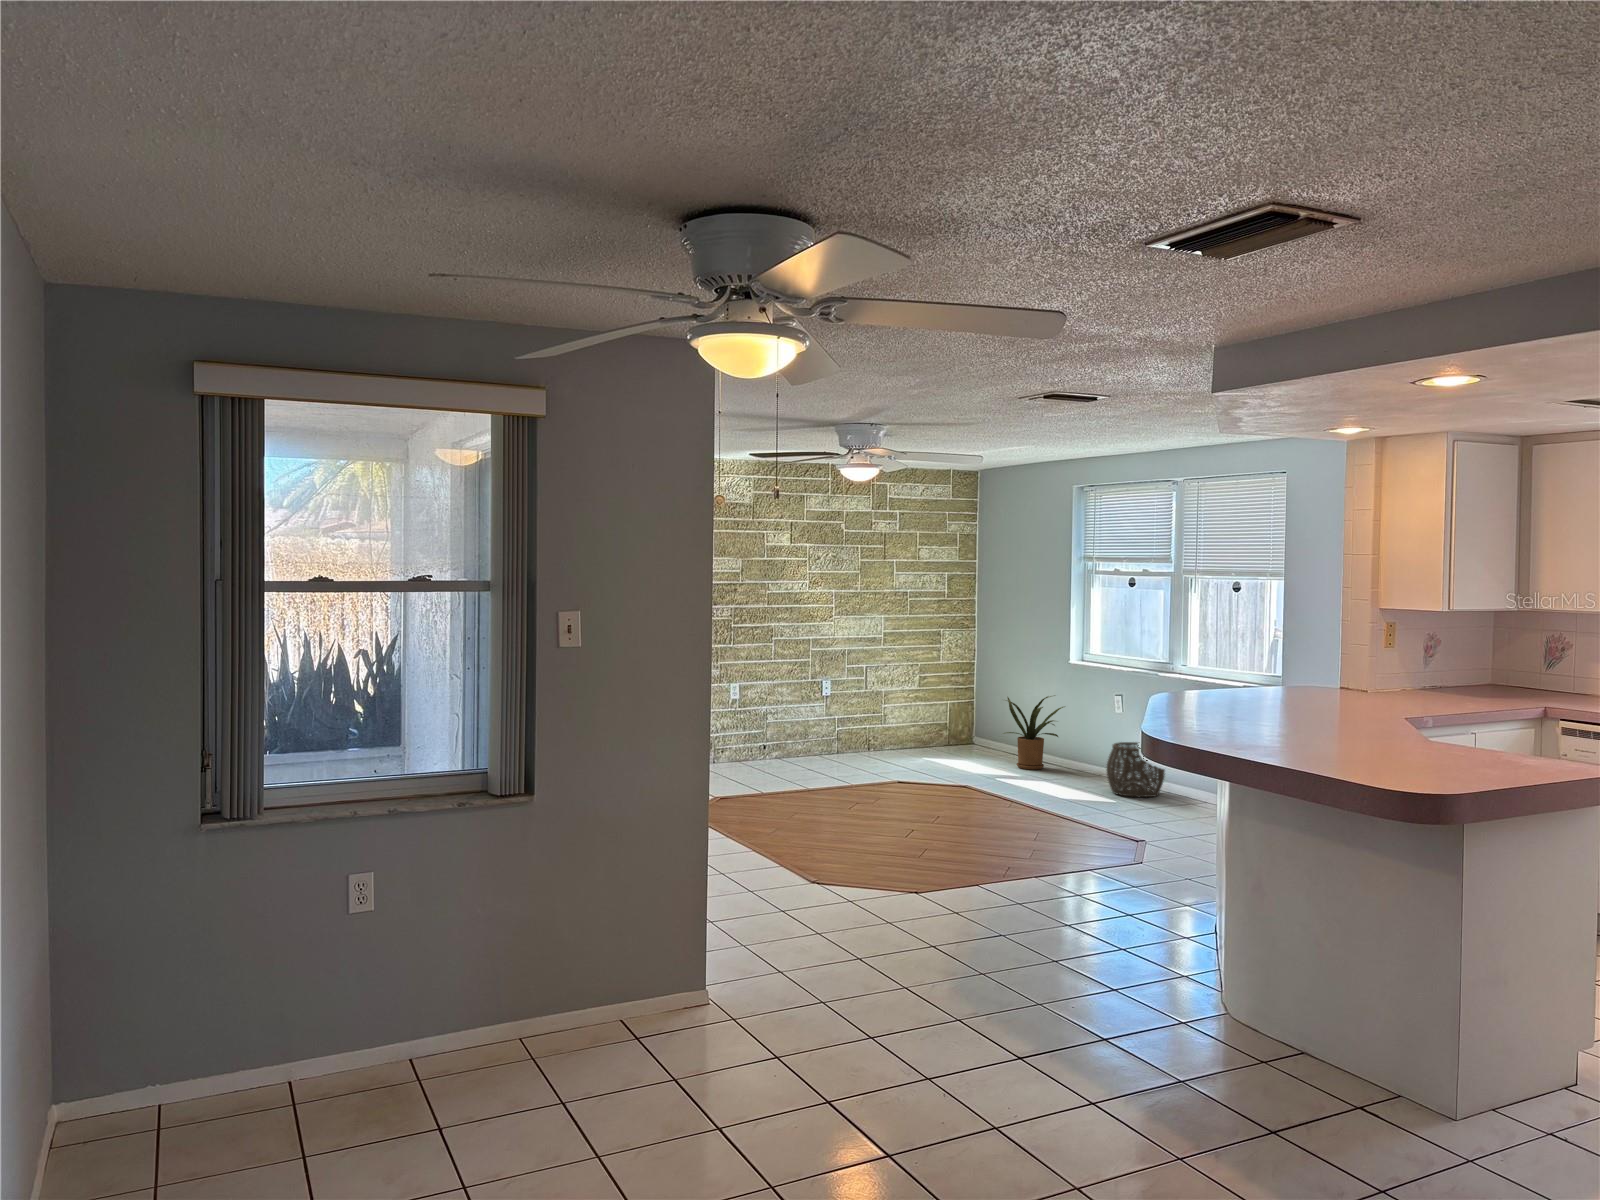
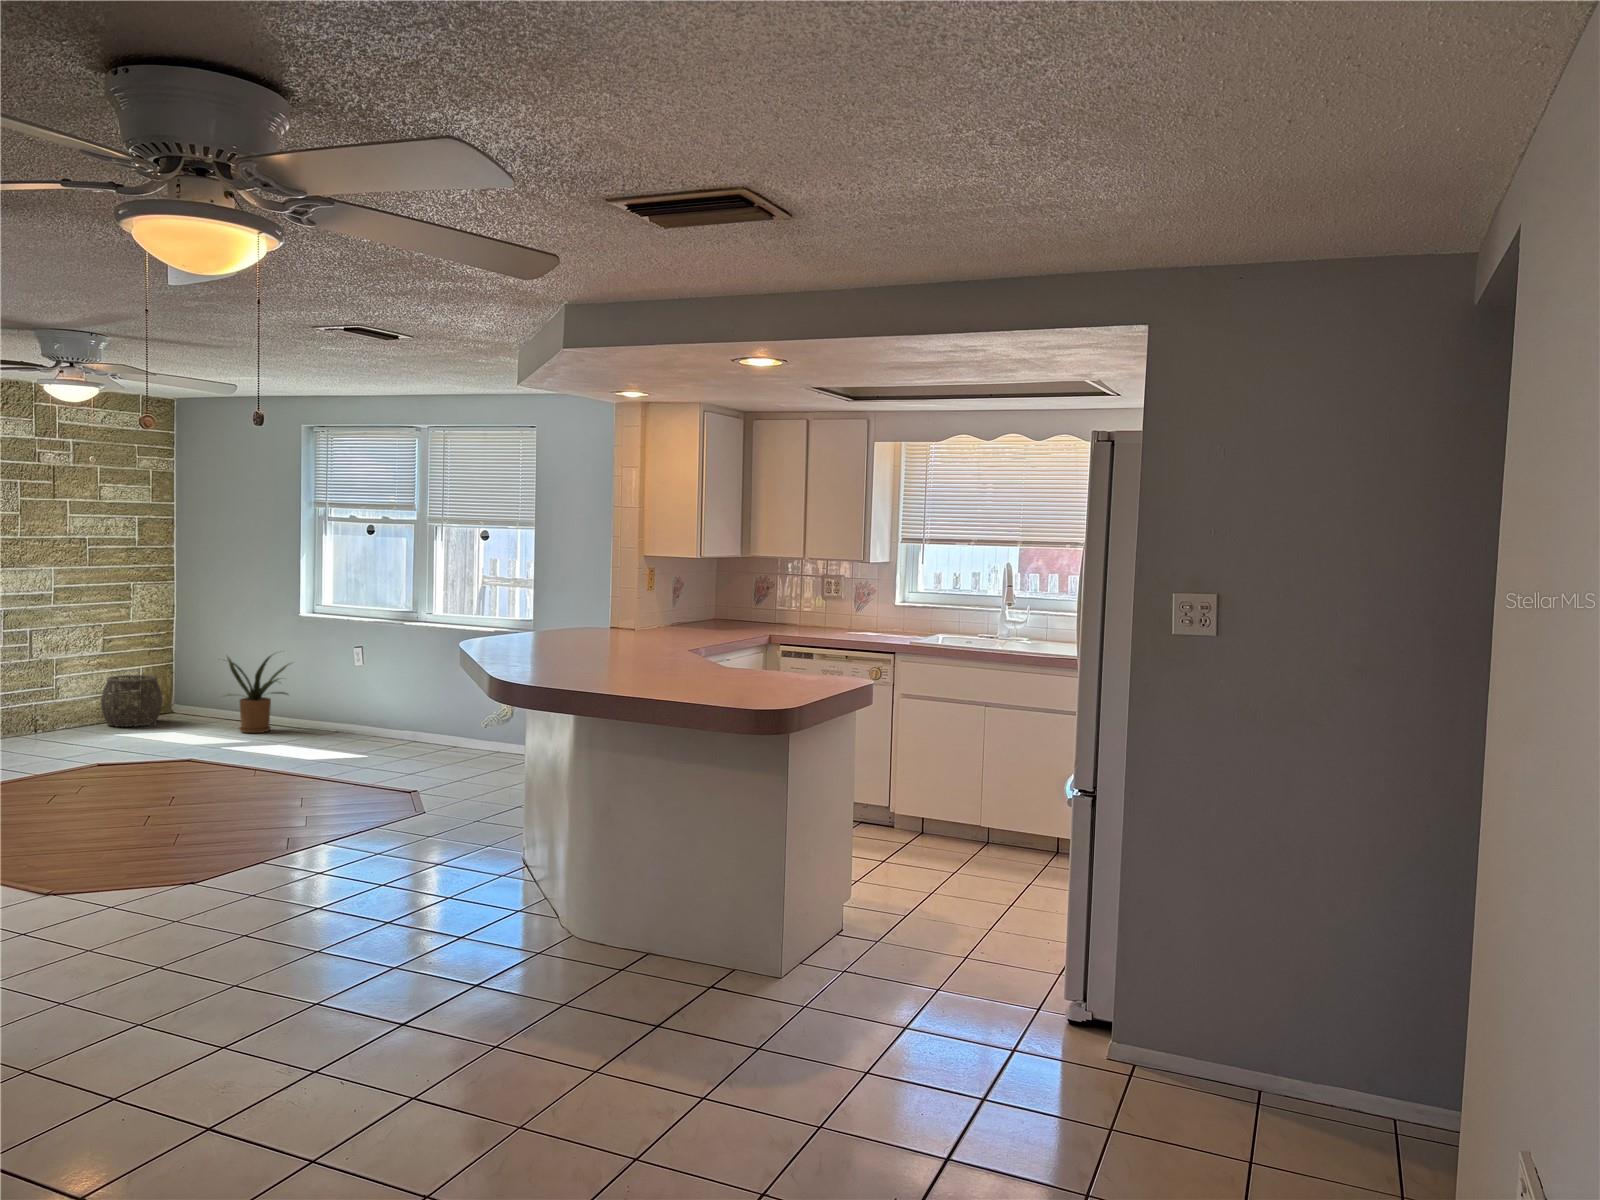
woven basket: present [1106,742,1165,797] -> present [101,675,162,727]

